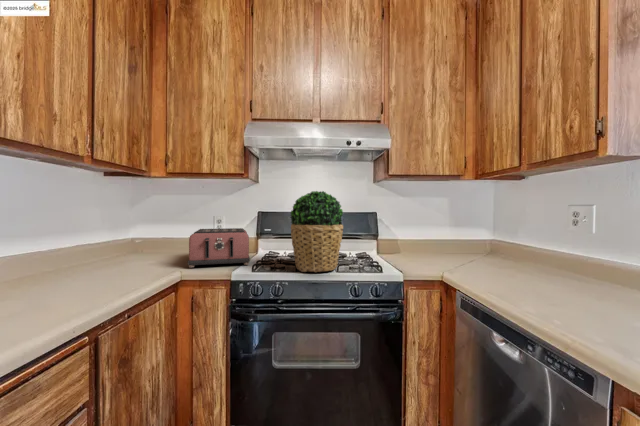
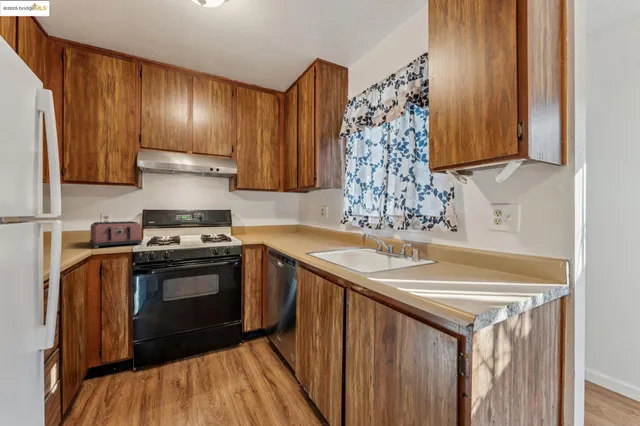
potted plant: present [290,191,343,272] -> none [173,197,209,245]

